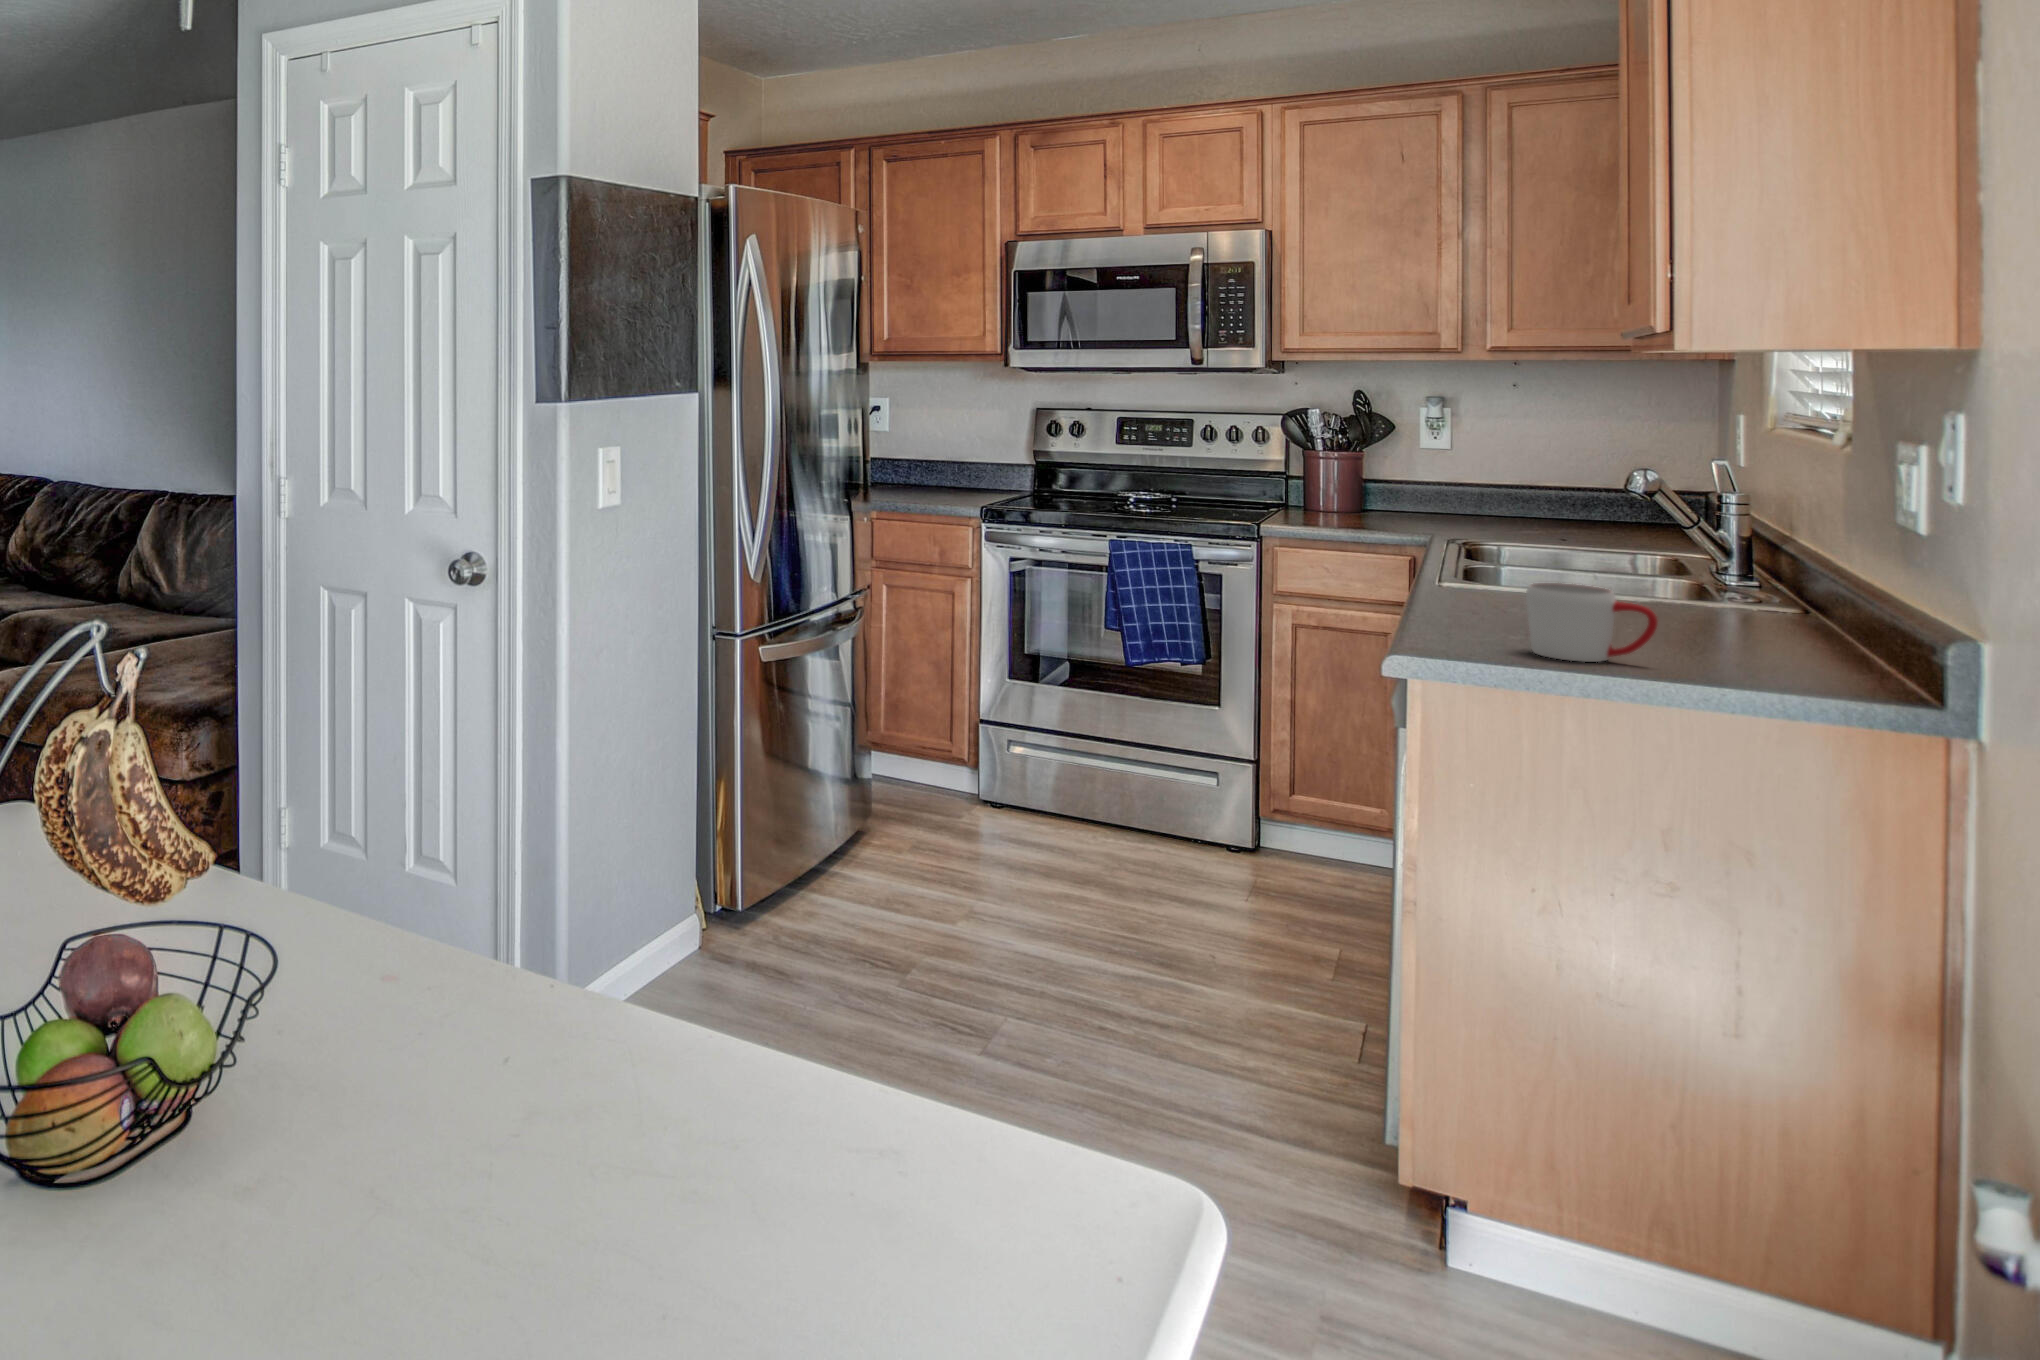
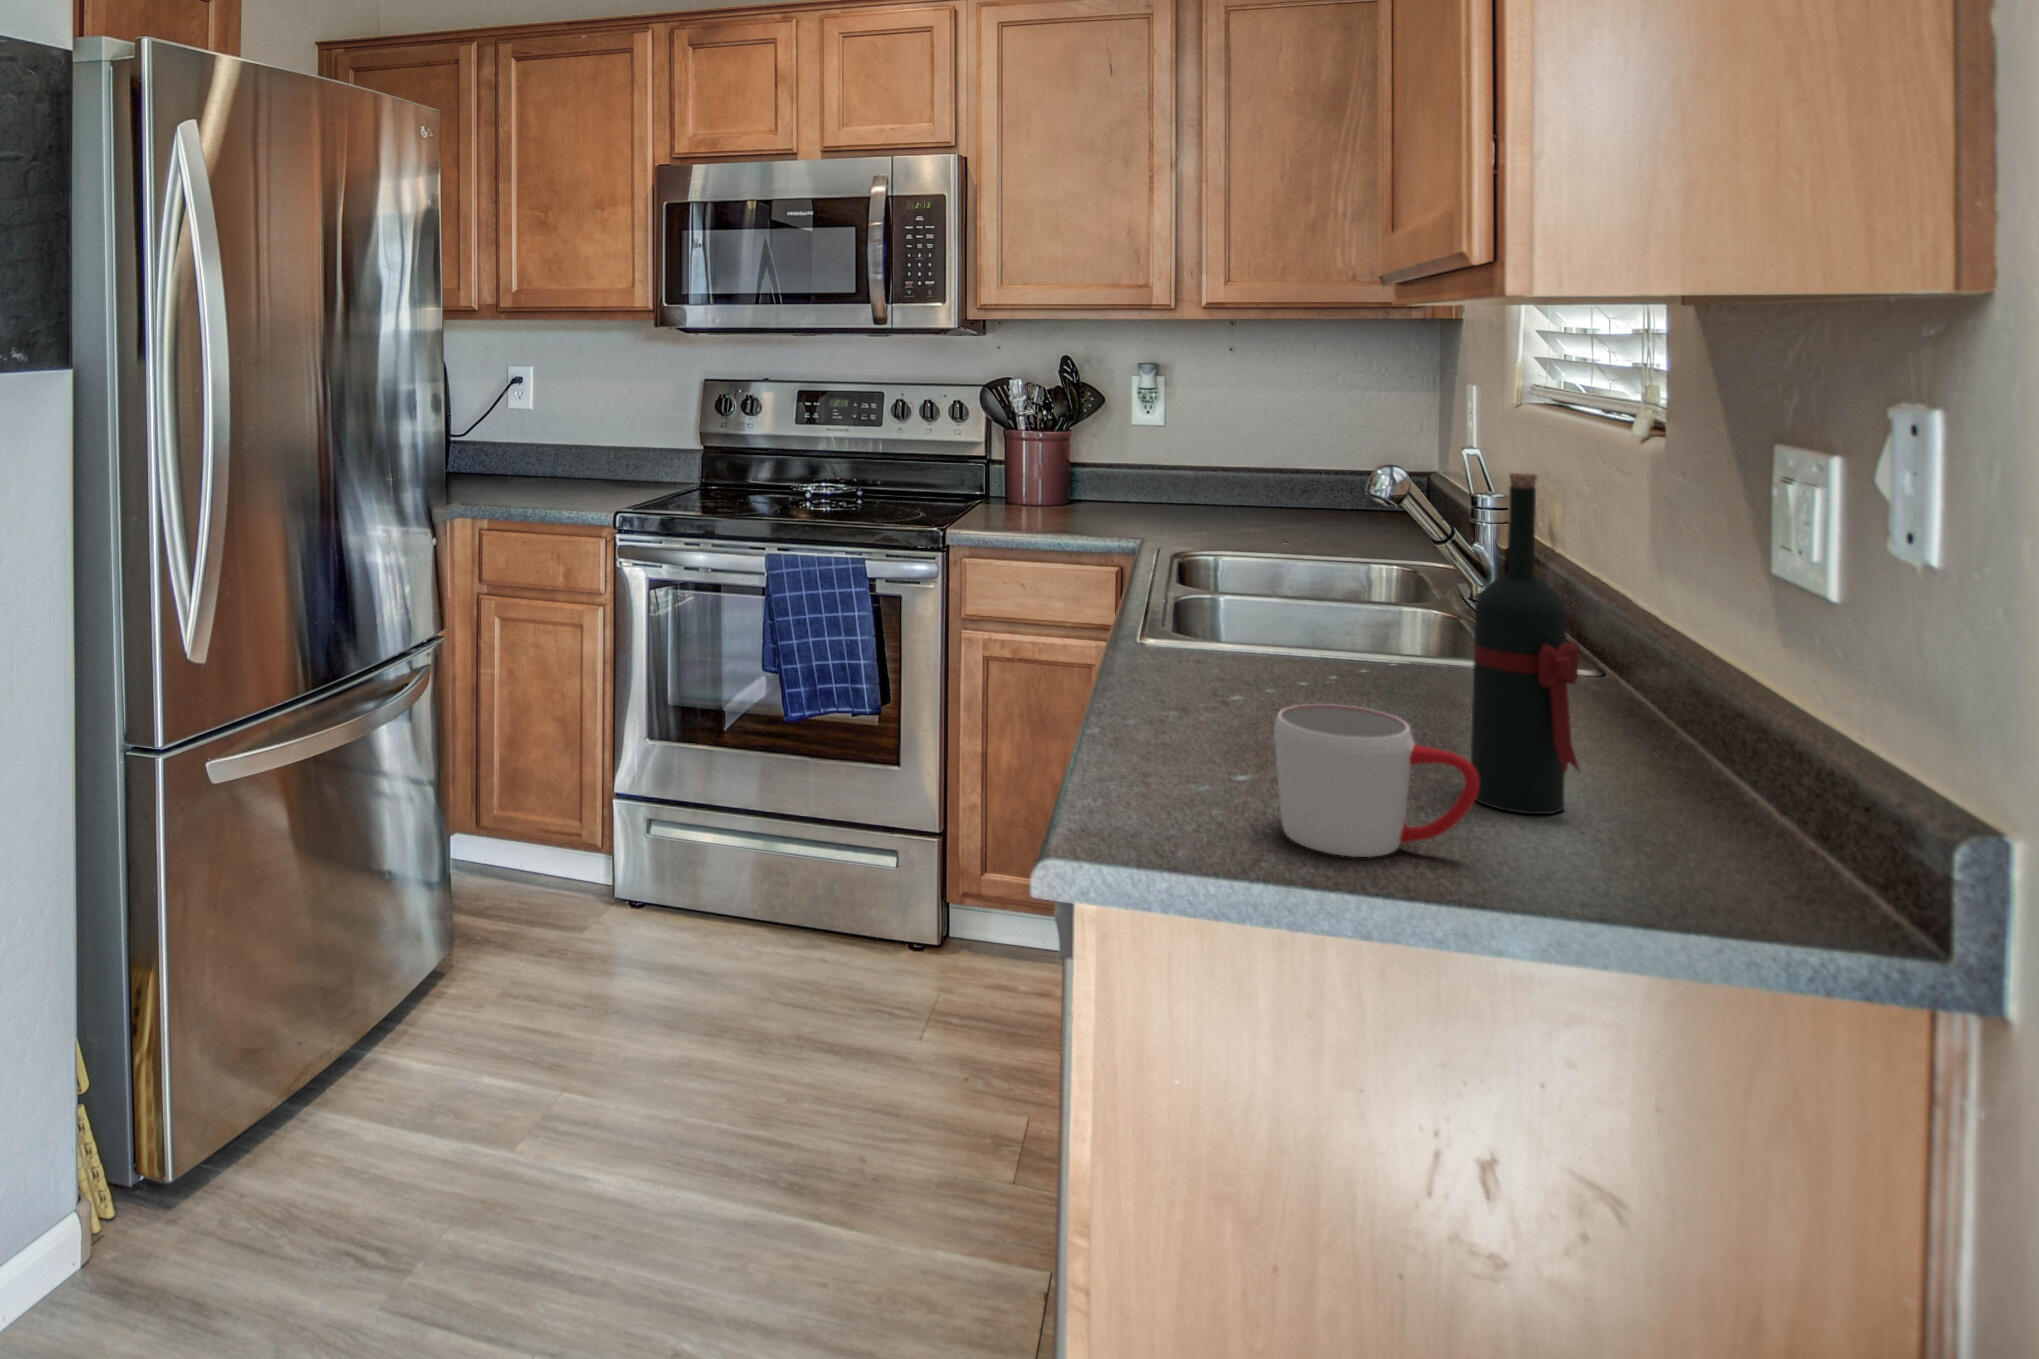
wine bottle: none [1666,454,1738,657] -> present [1471,473,1580,814]

